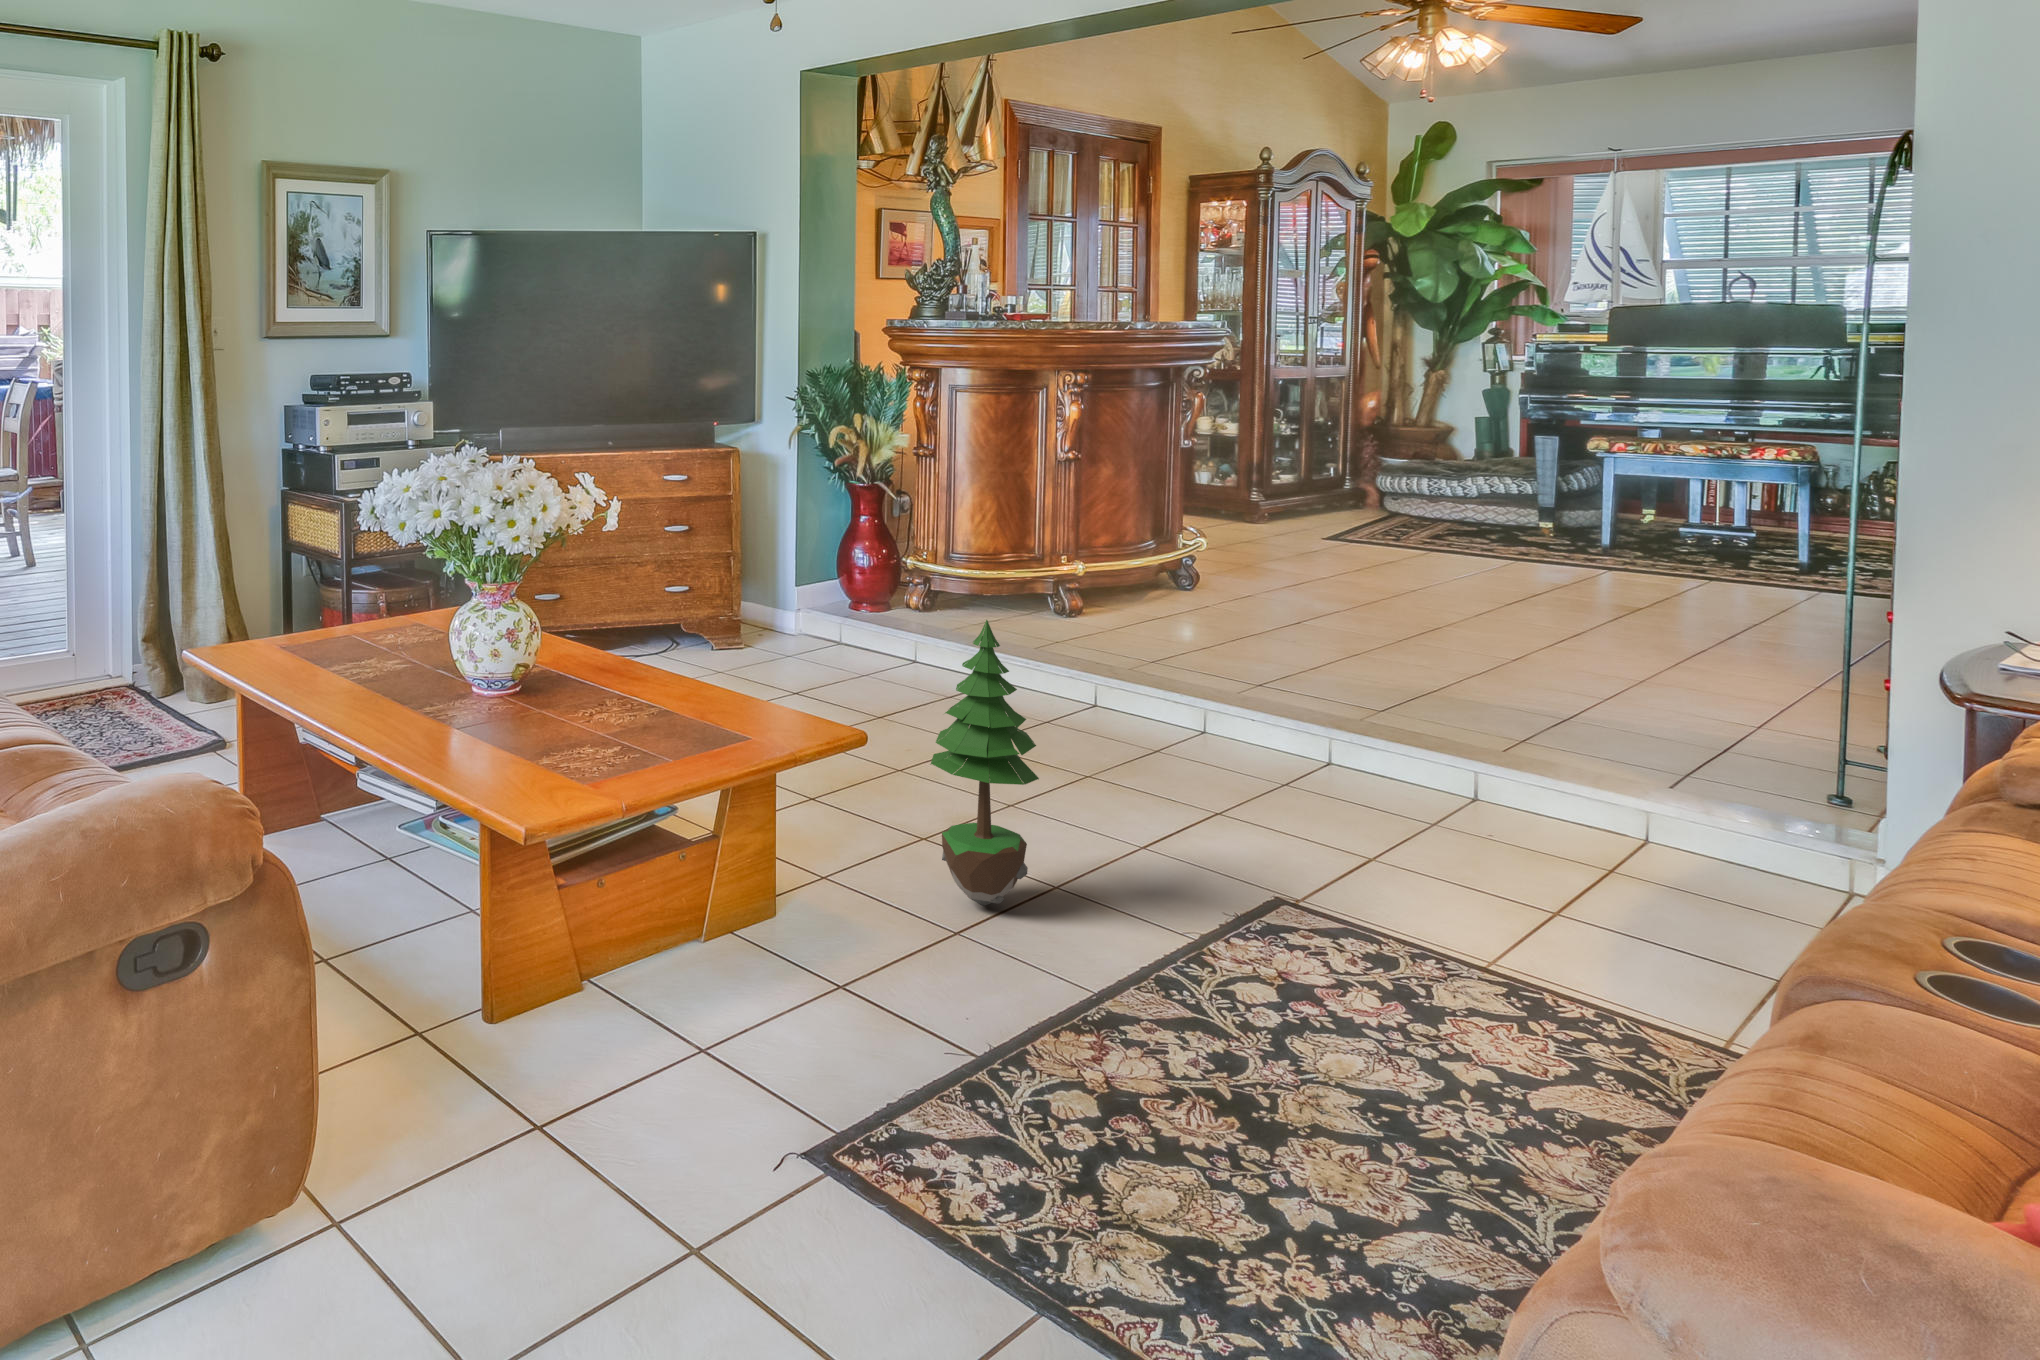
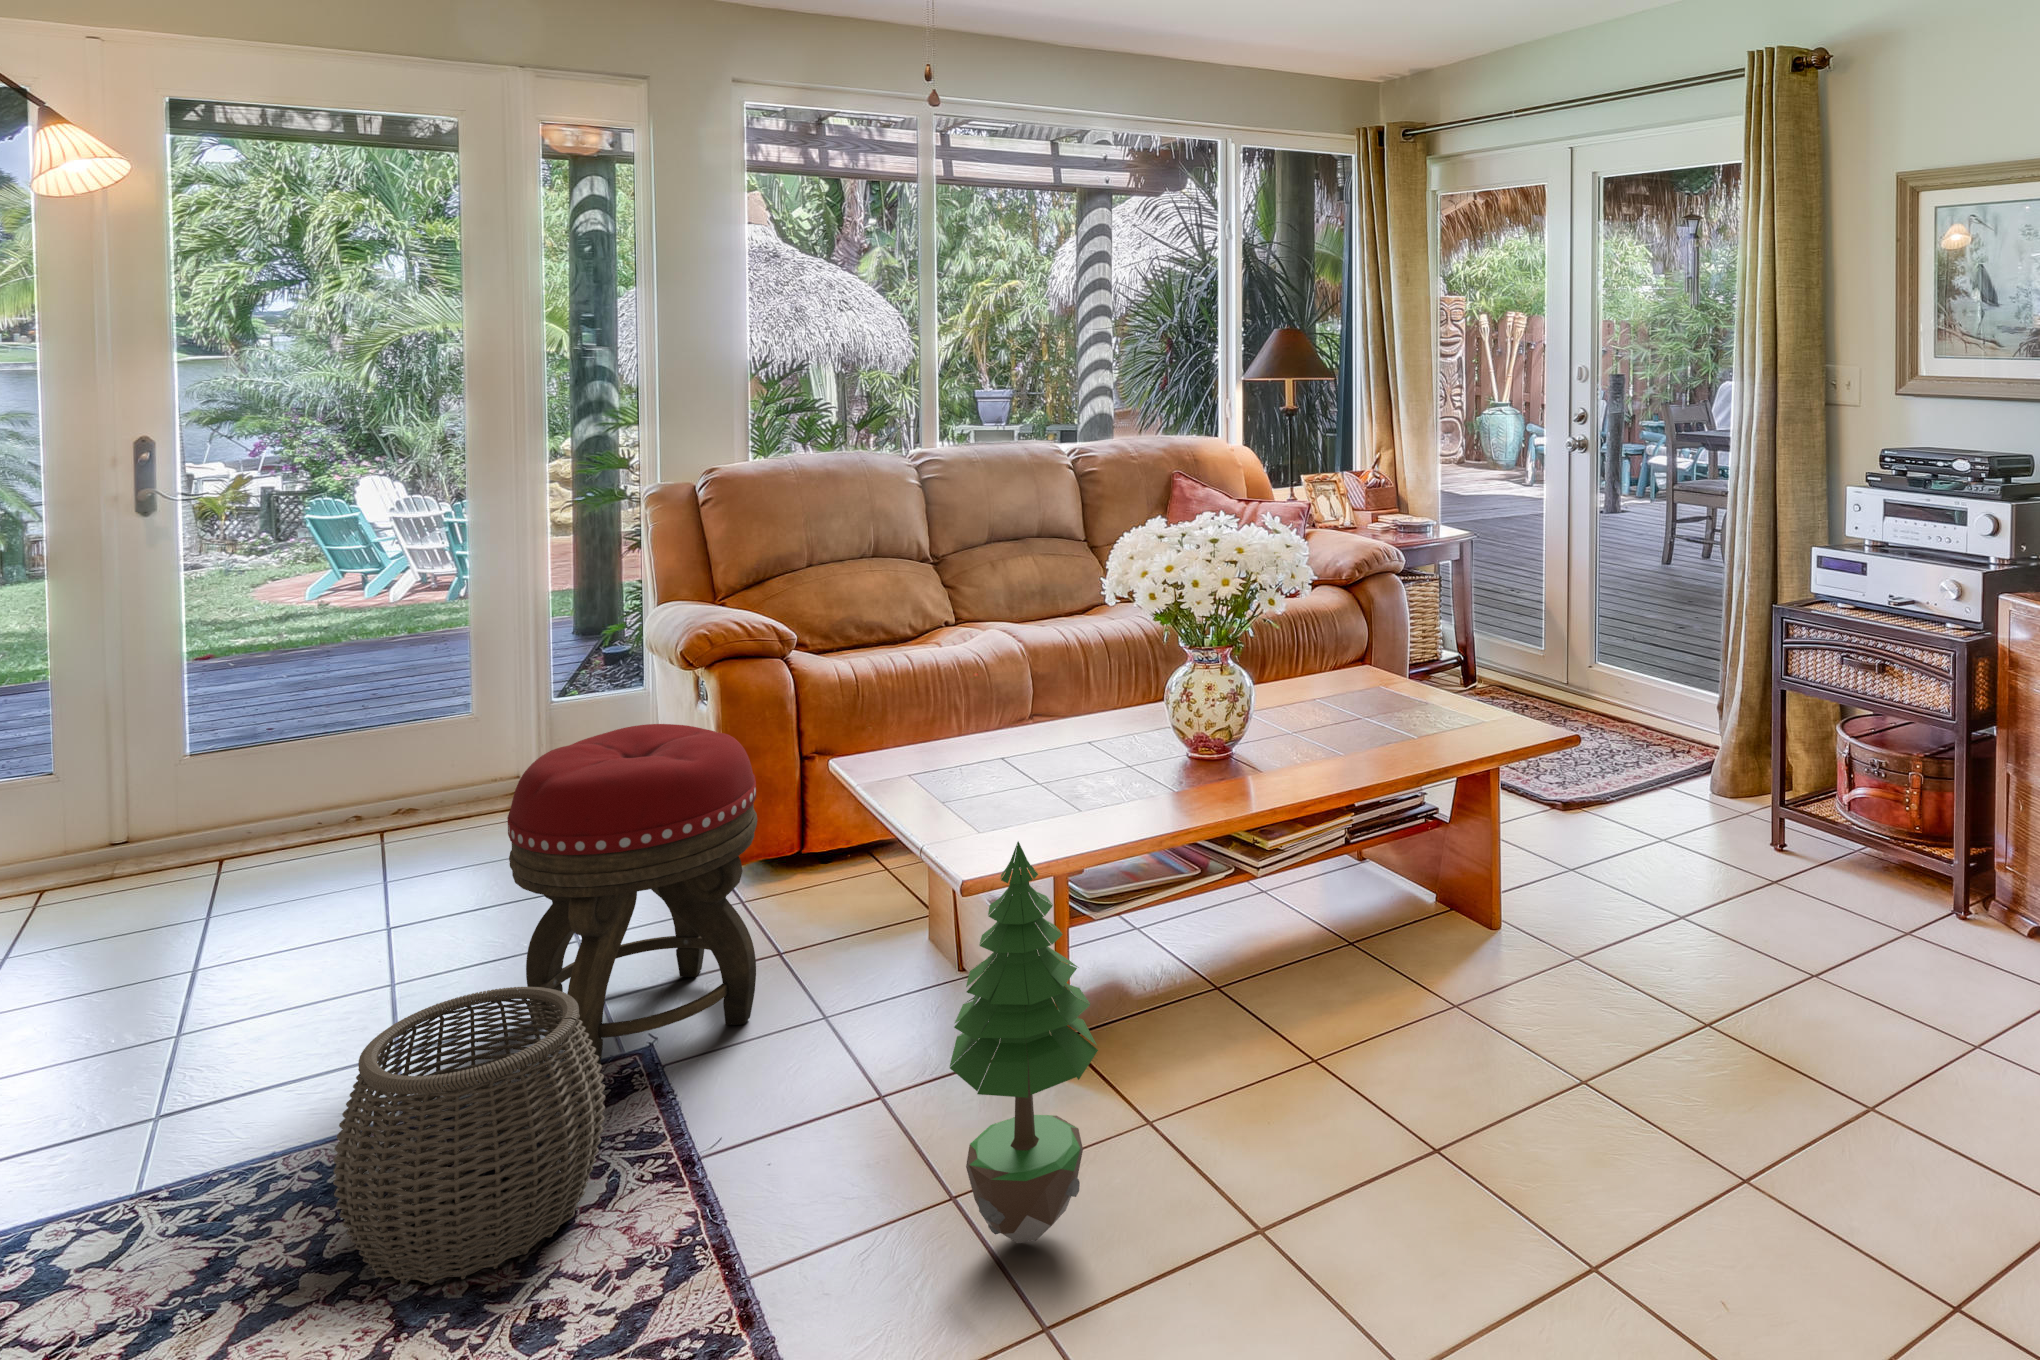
footstool: none [588,770,909,1286] -> present [507,724,757,1074]
woven basket: none [1029,909,1293,1206] -> present [333,987,605,1285]

